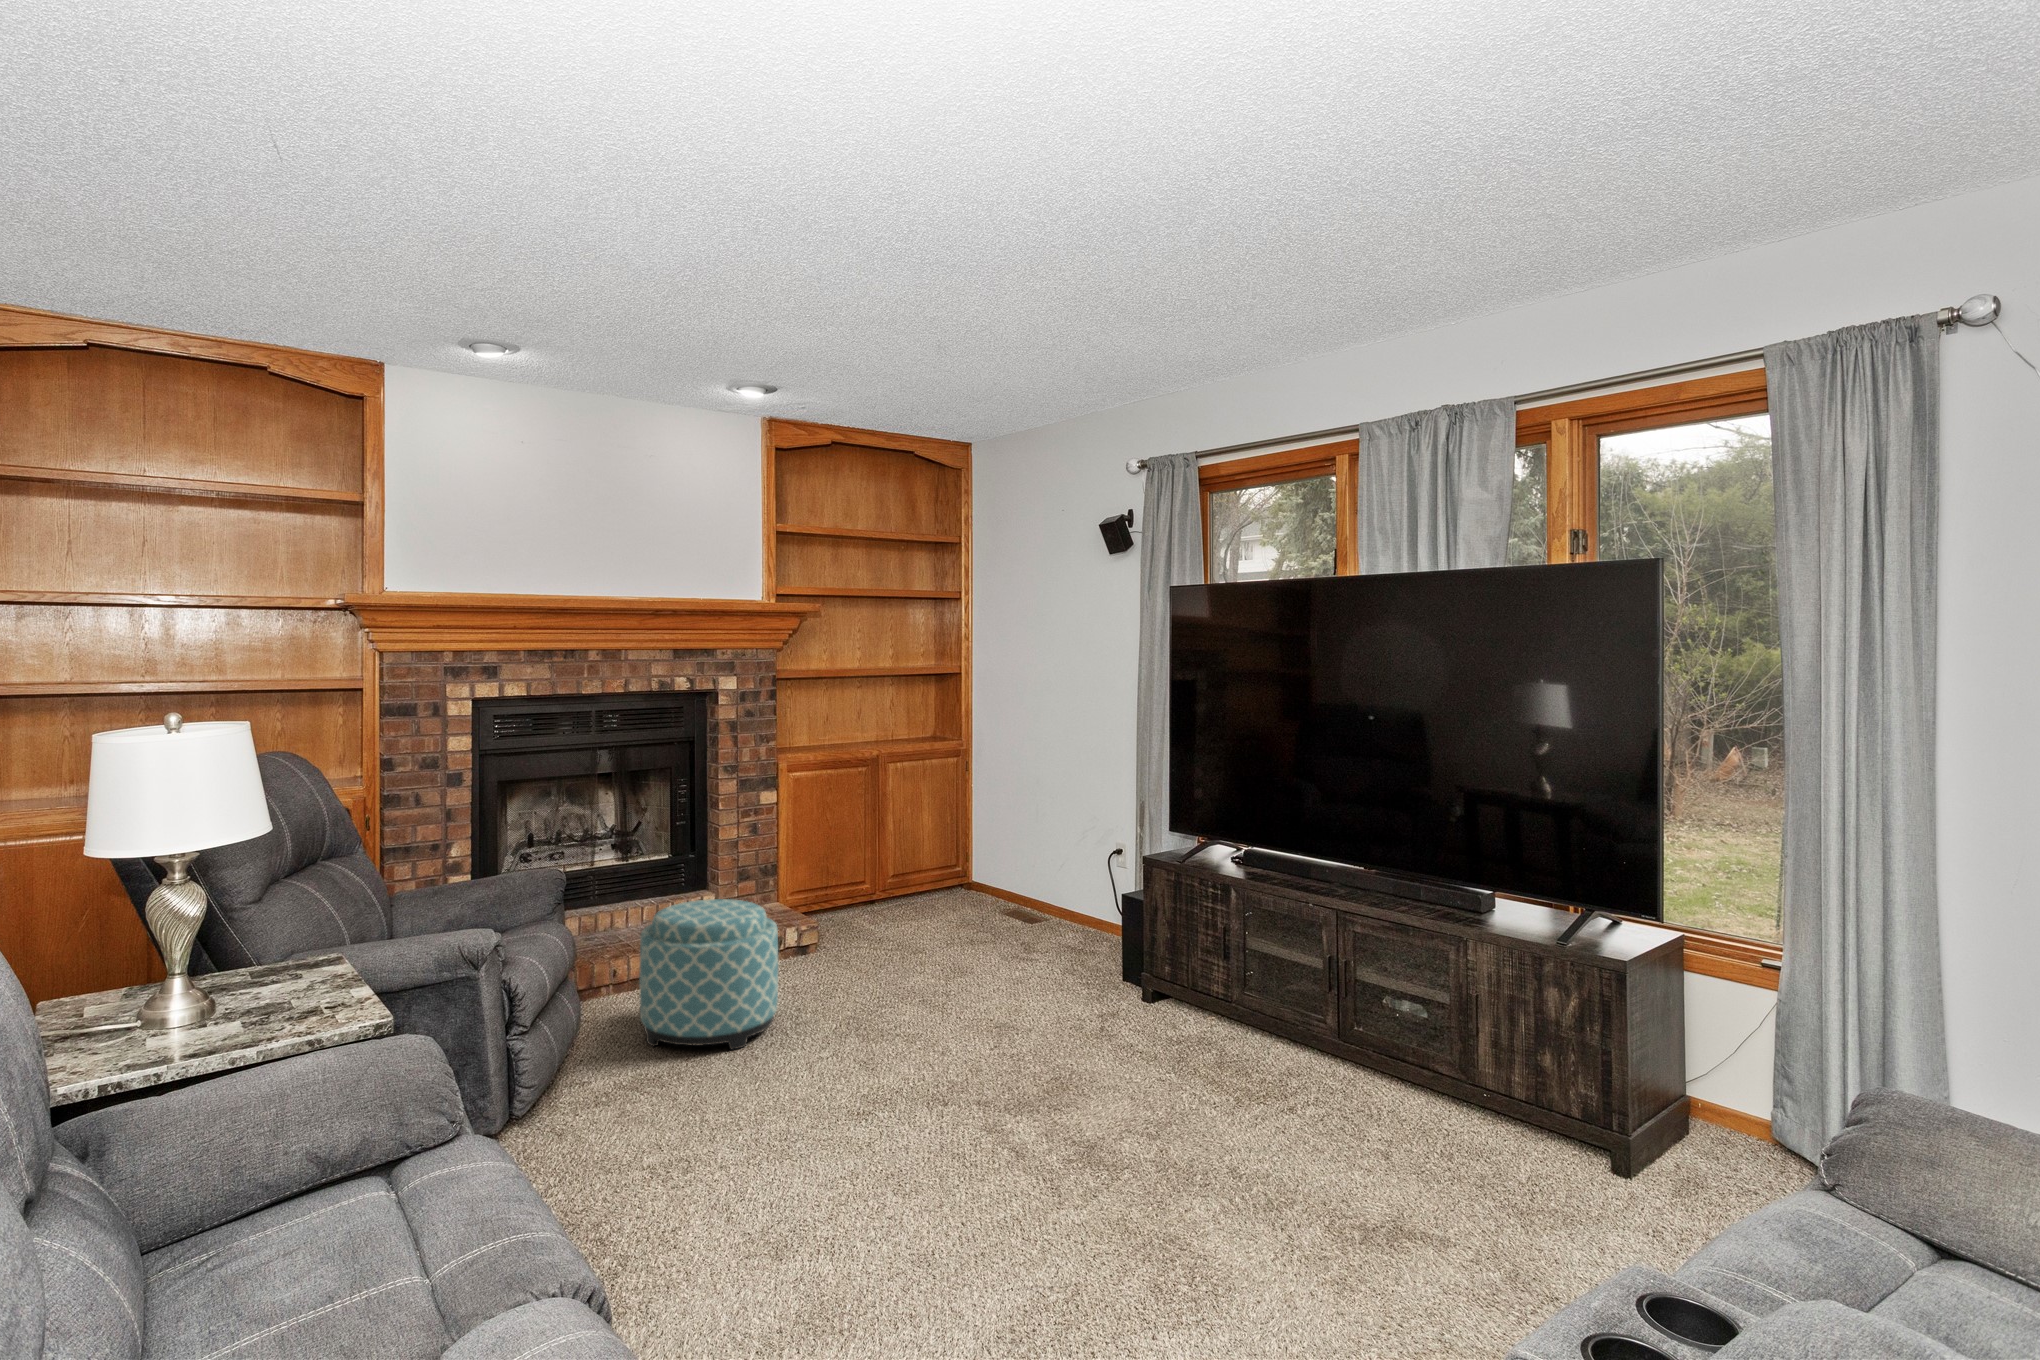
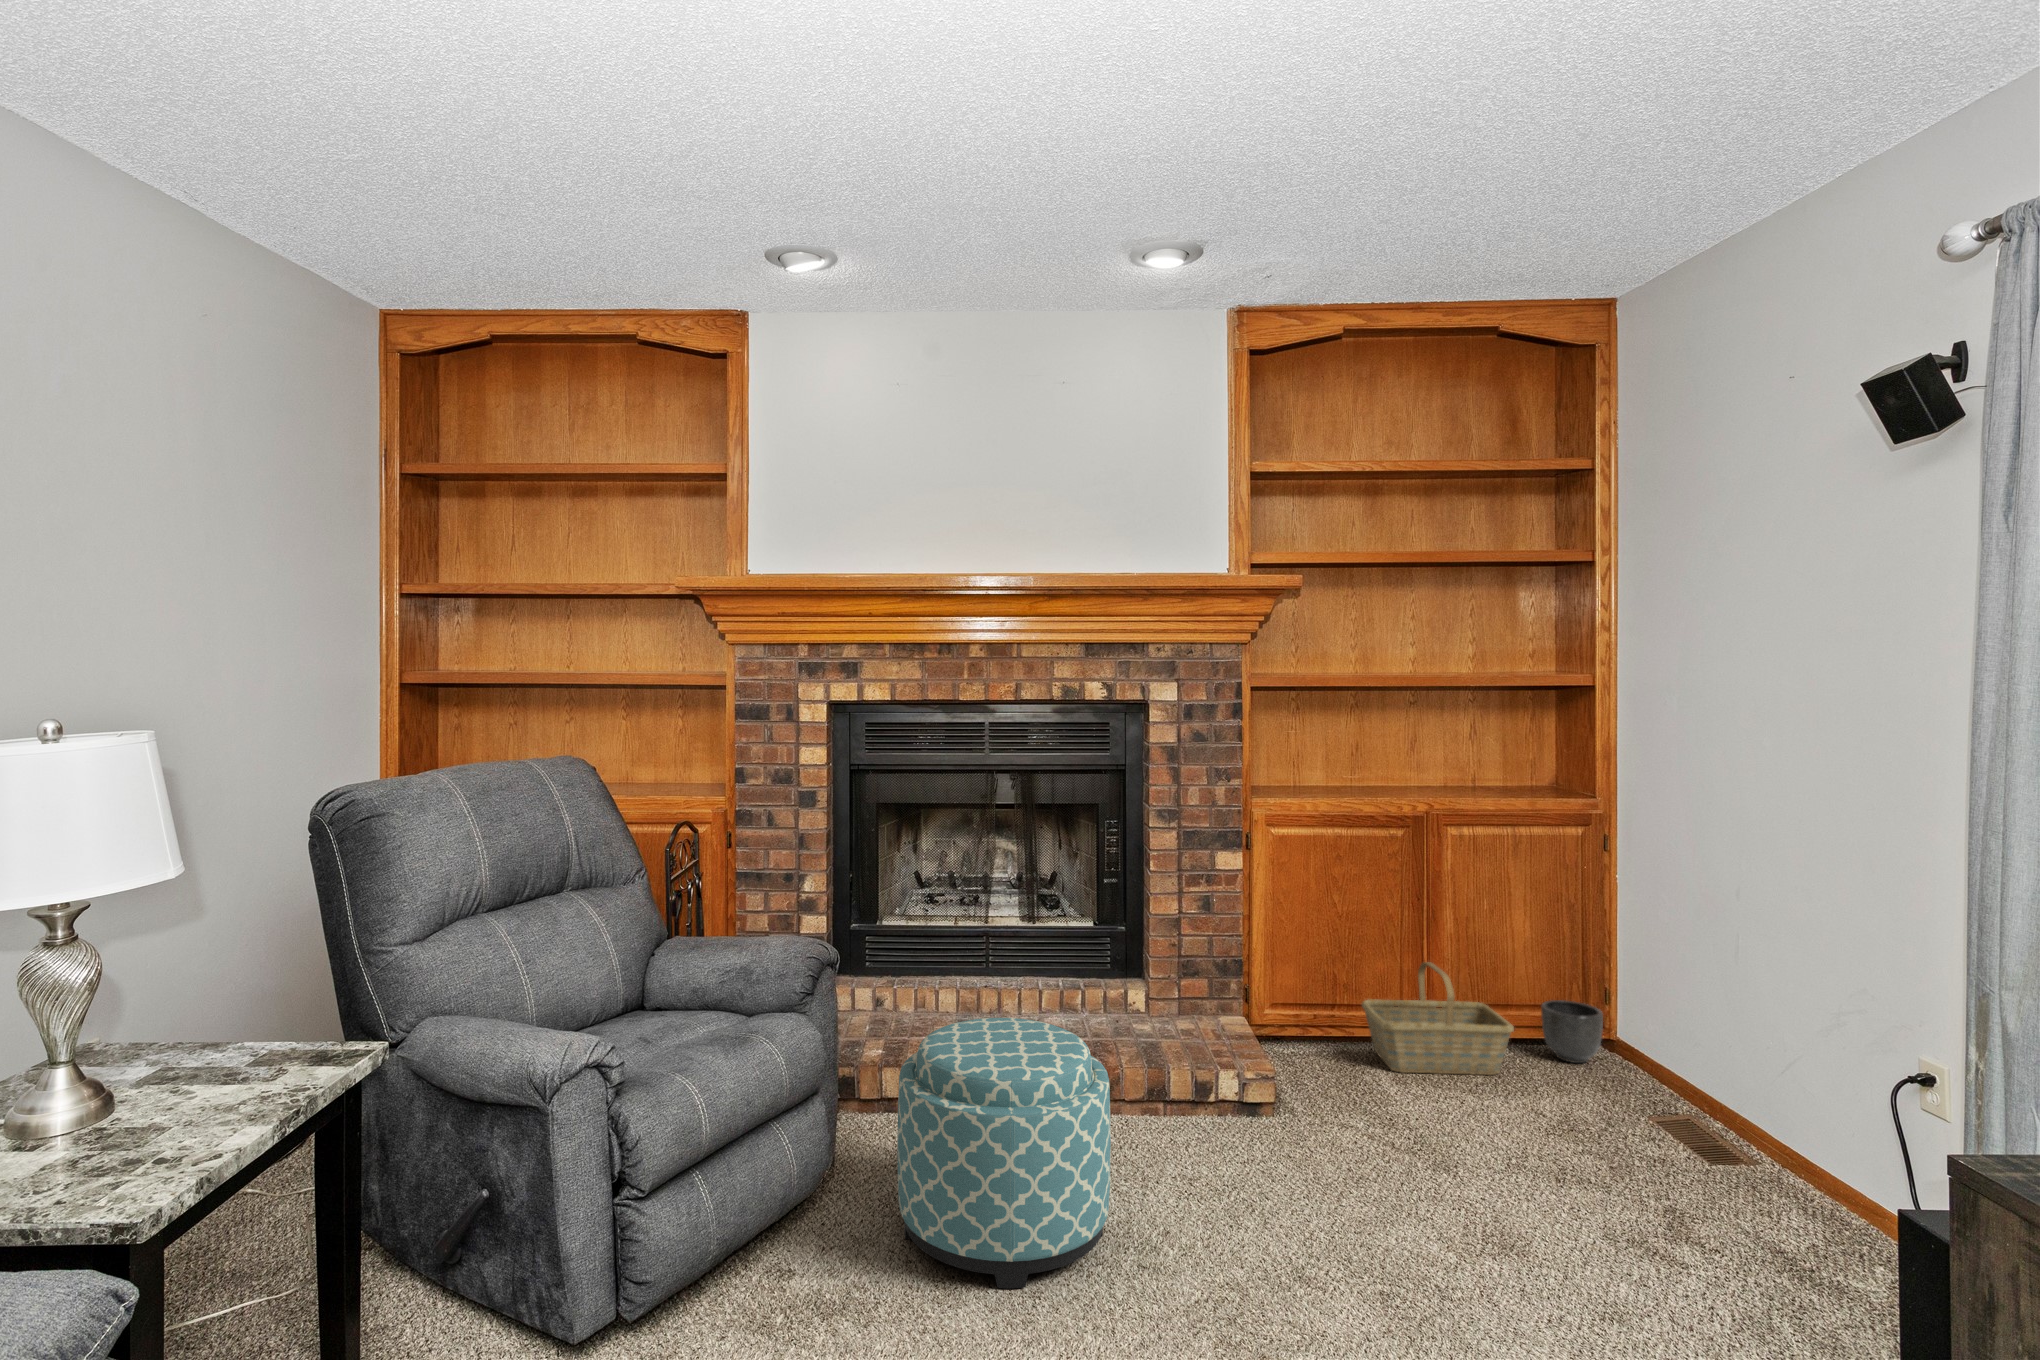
basket: none [845,850,934,919] -> present [1362,962,1514,1075]
planter: none [941,864,973,899] -> present [1541,1000,1603,1063]

